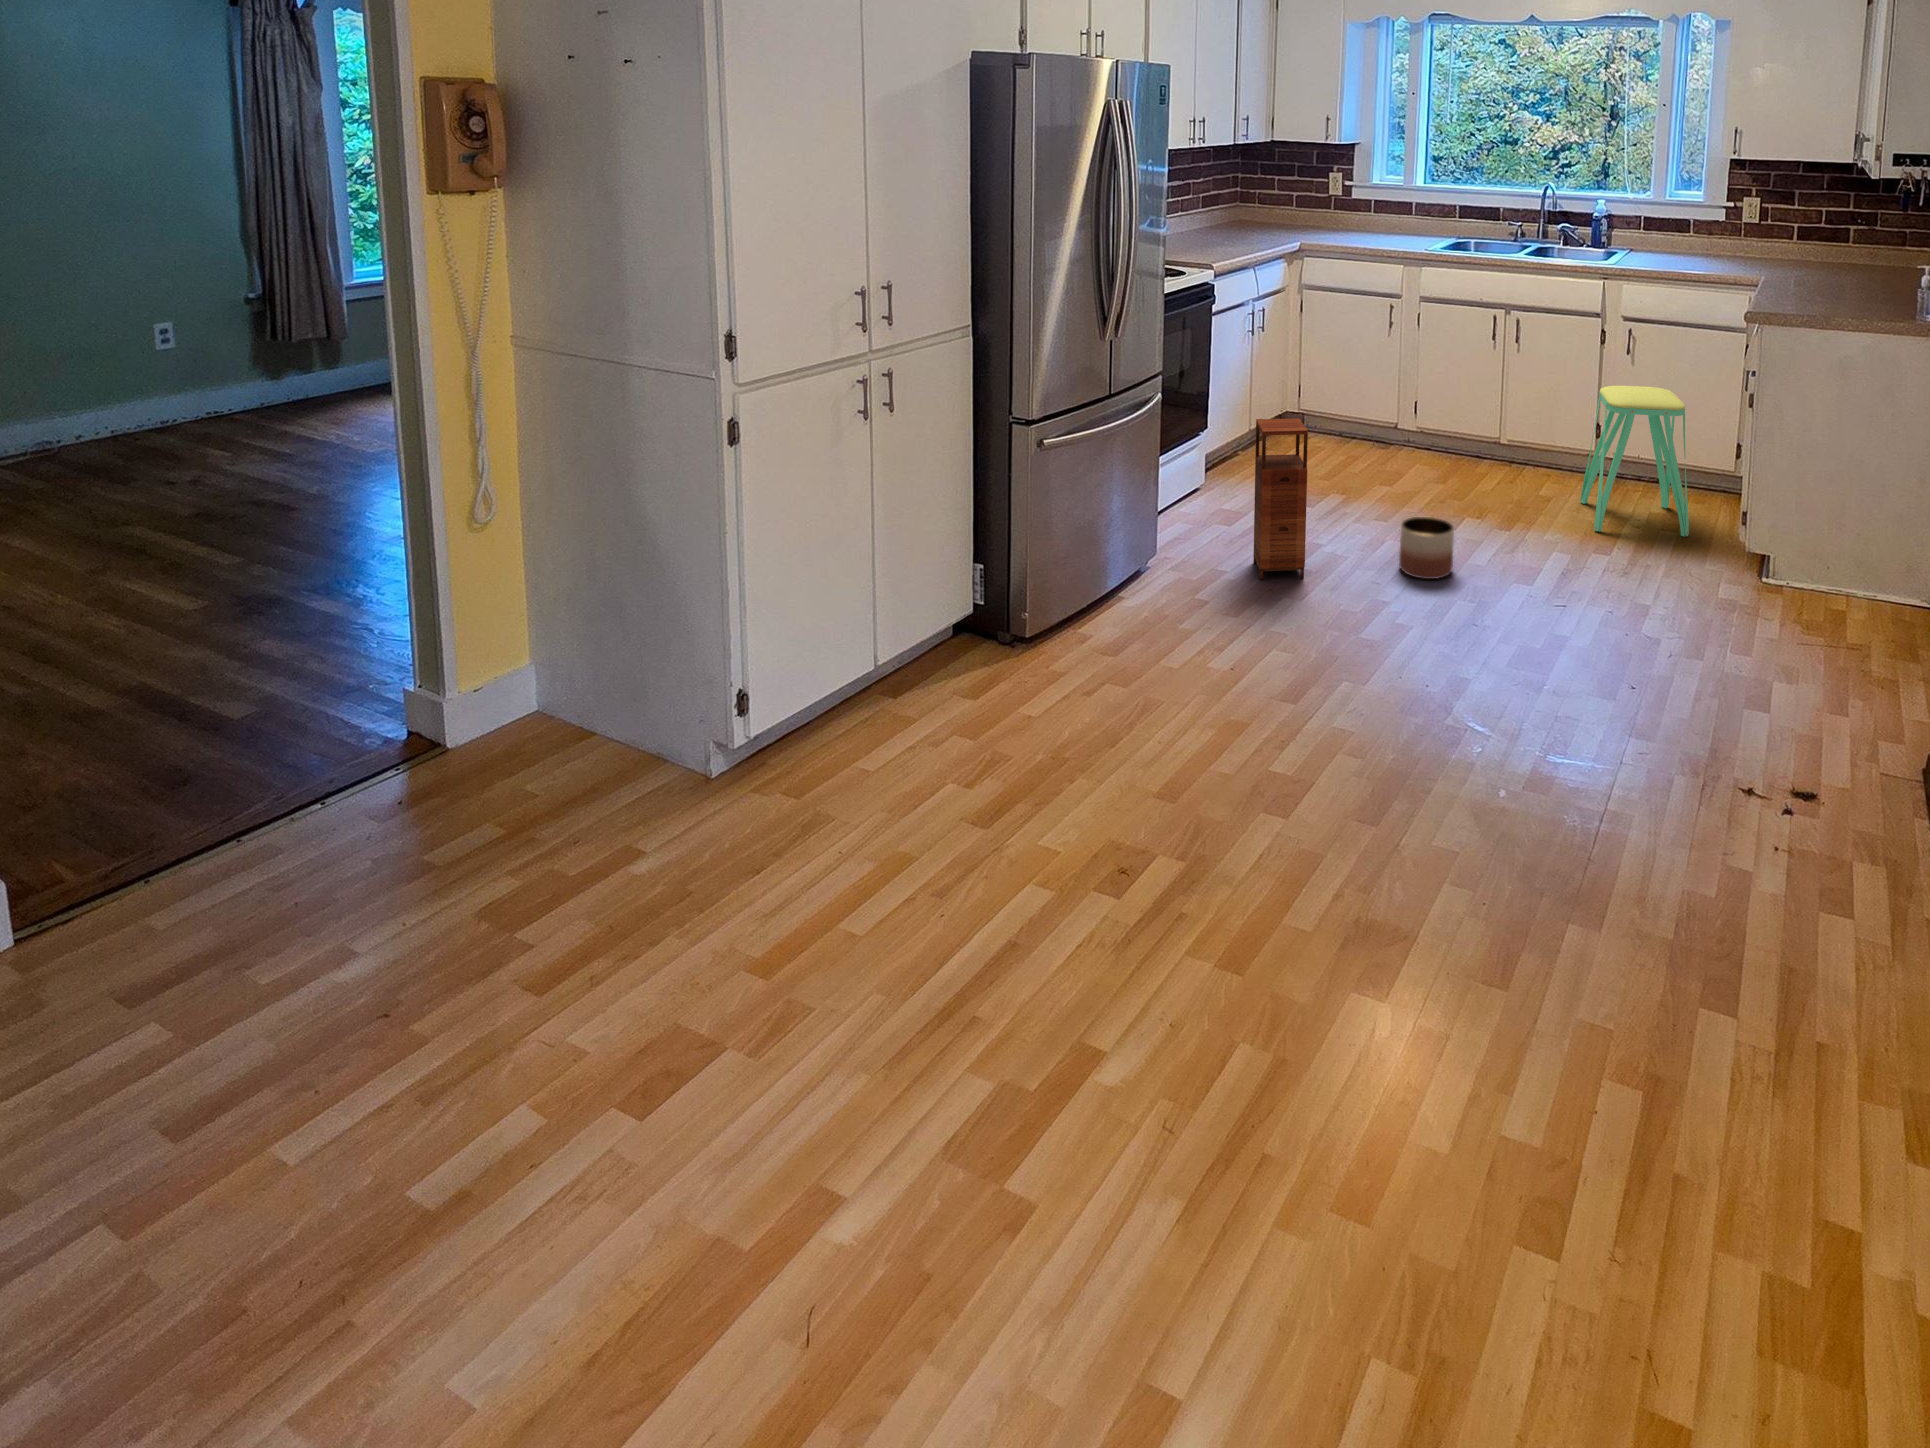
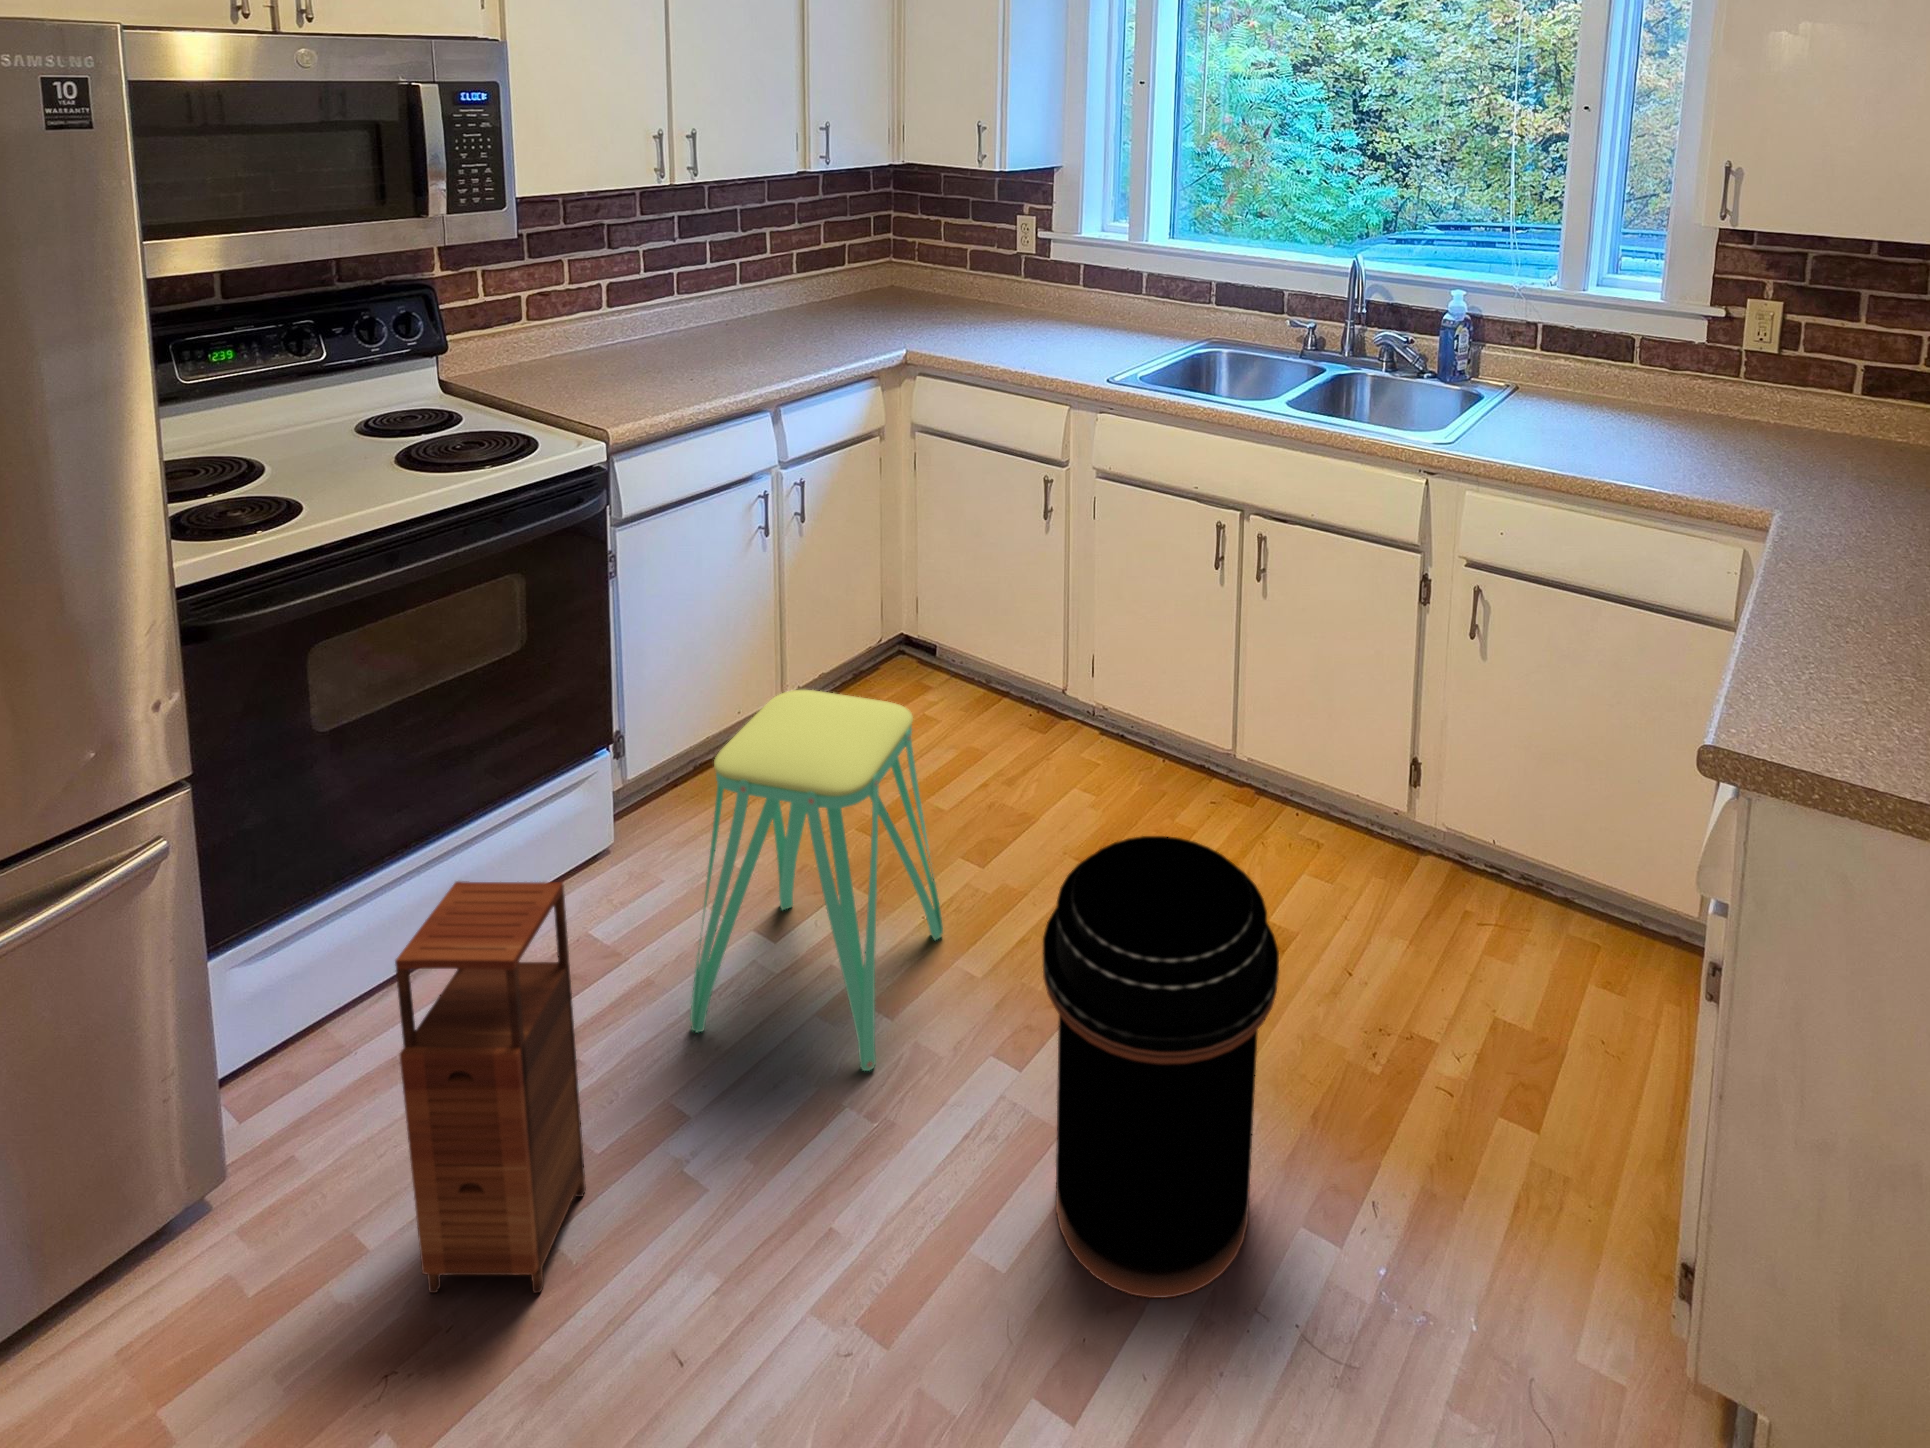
stool: present [1580,386,1689,536] -> present [690,690,943,1071]
trash can: none [1486,405,1584,569] -> present [1043,836,1279,1298]
planter: present [1399,517,1454,579] -> none [791,1121,927,1339]

